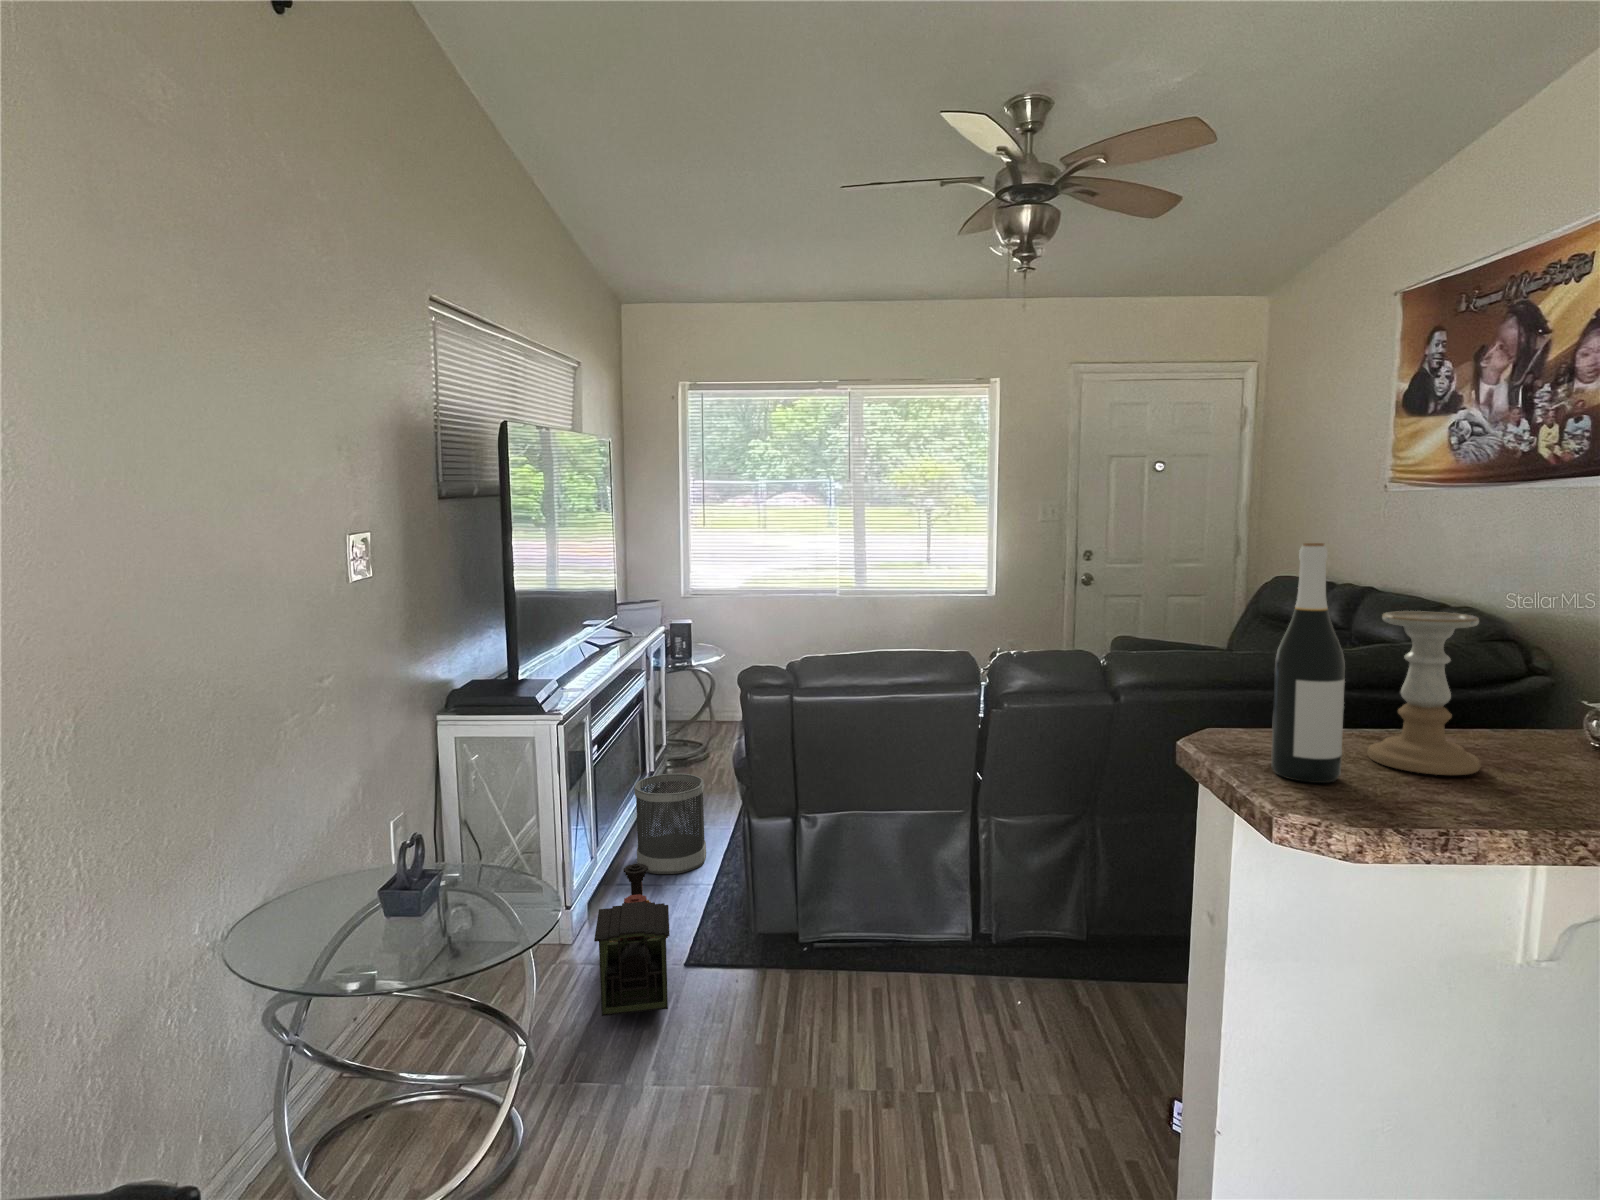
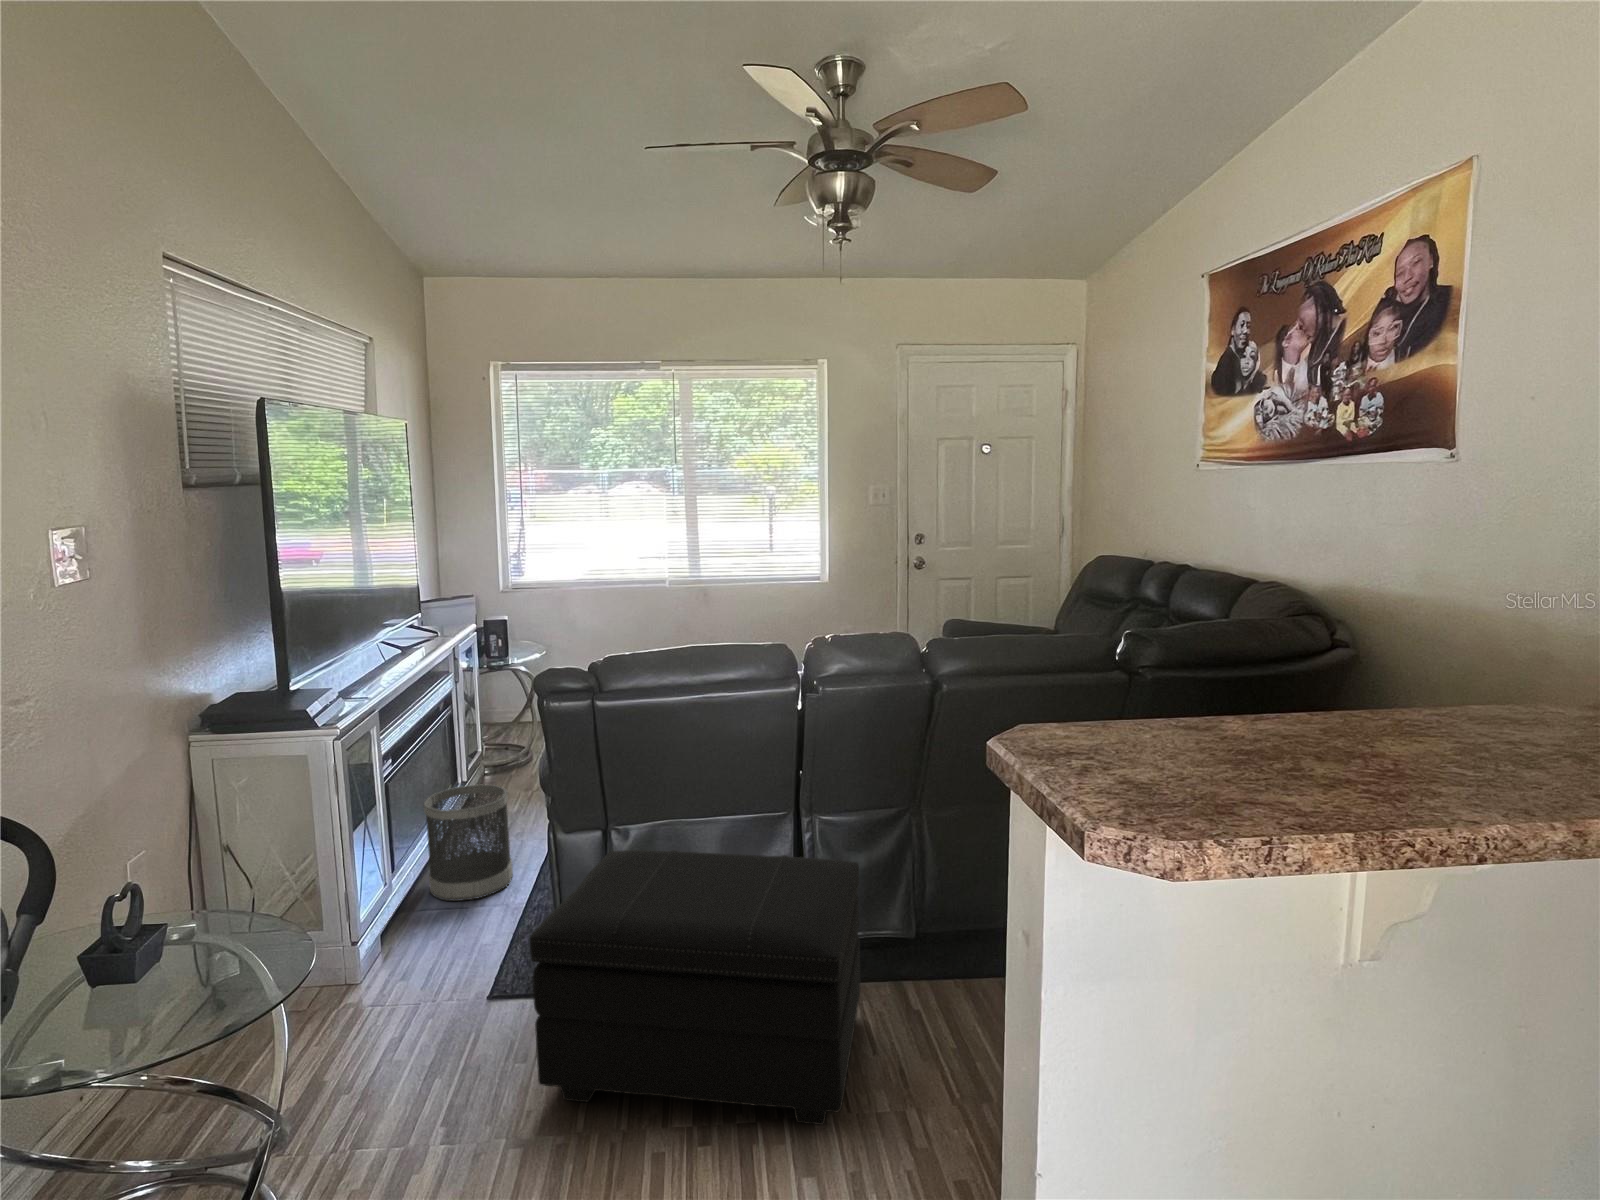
wine bottle: present [1271,543,1345,783] -> none [1087,510,1163,785]
candle holder: present [1368,611,1480,775] -> none [1187,586,1299,767]
footstool: none [744,835,1033,1093] -> present [530,850,861,1125]
toy train: present [594,863,670,1016] -> none [348,895,458,1086]

